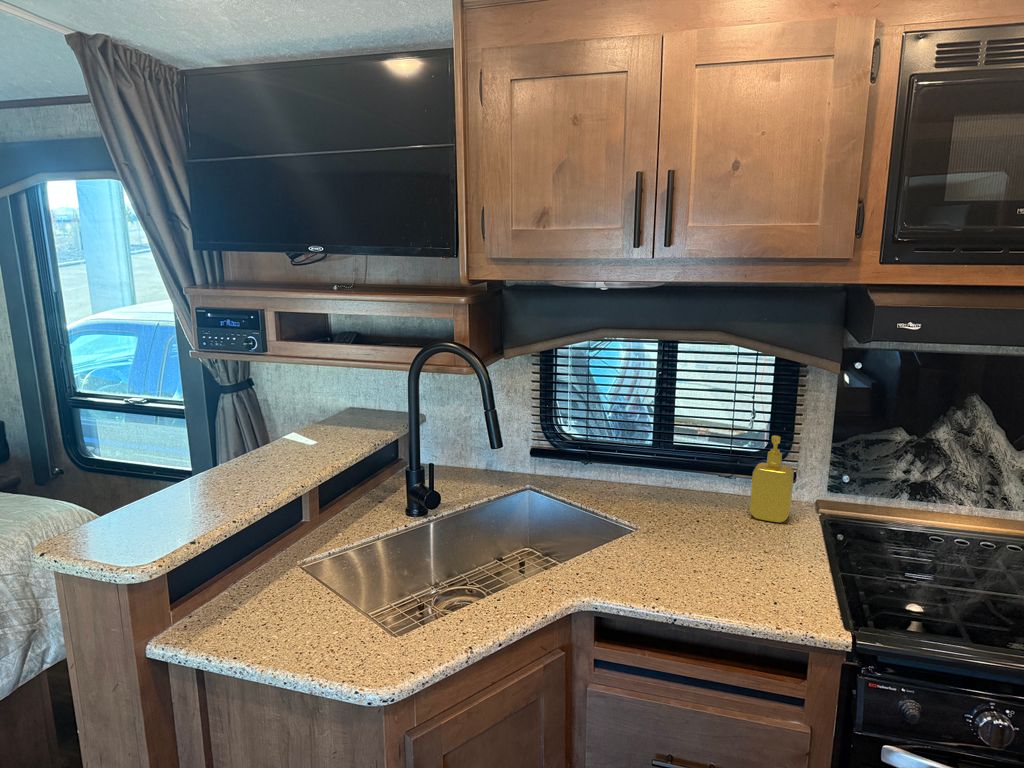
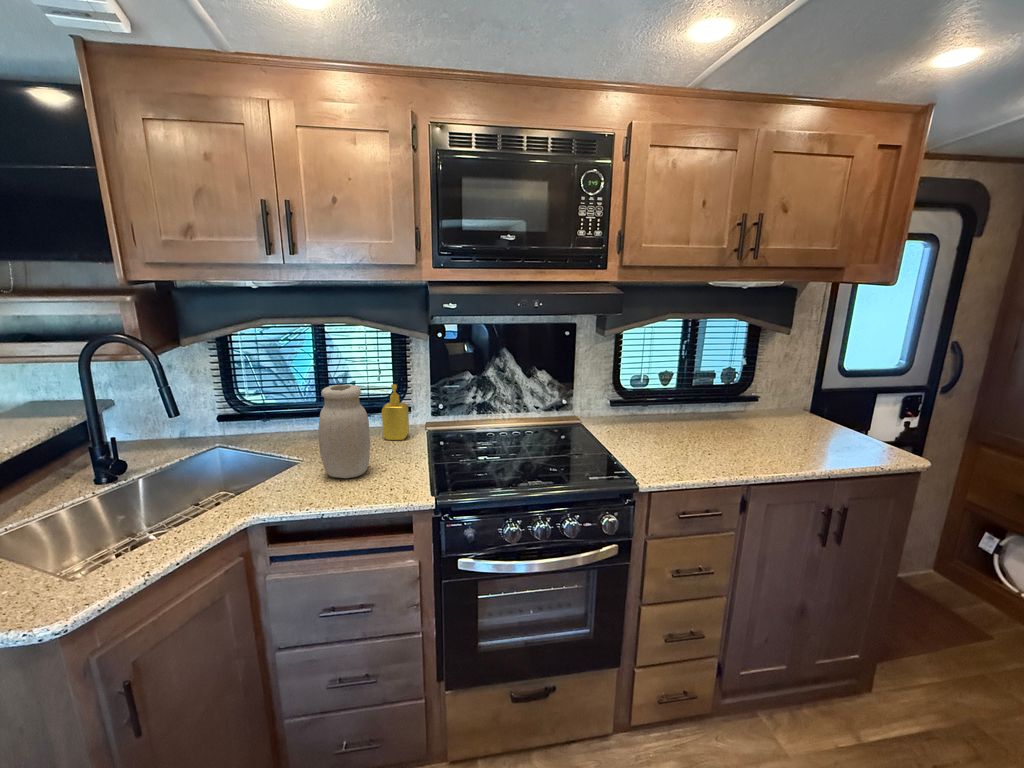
jar: none [669,432,744,571] -> present [318,385,370,478]

